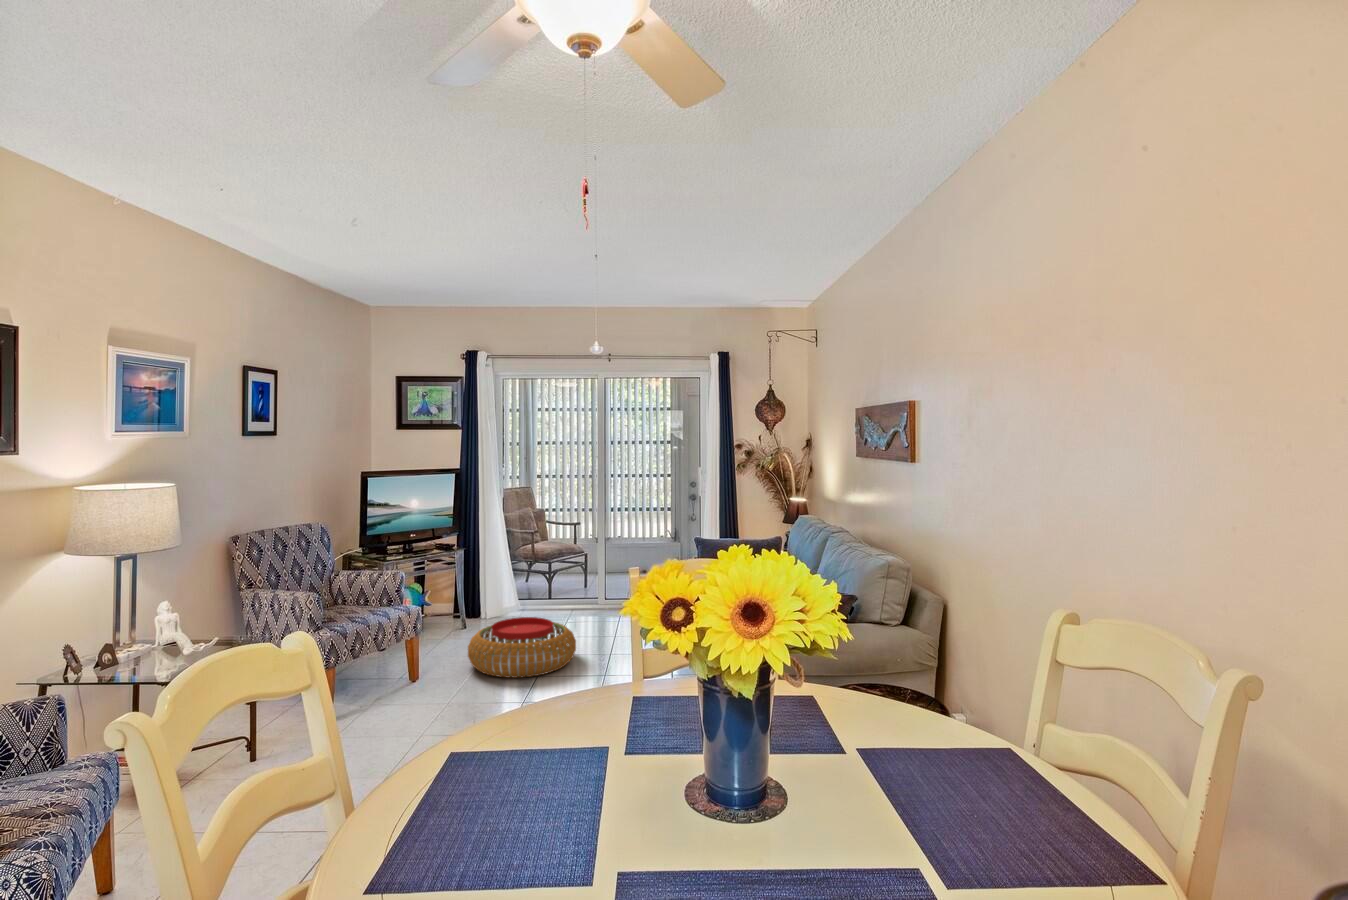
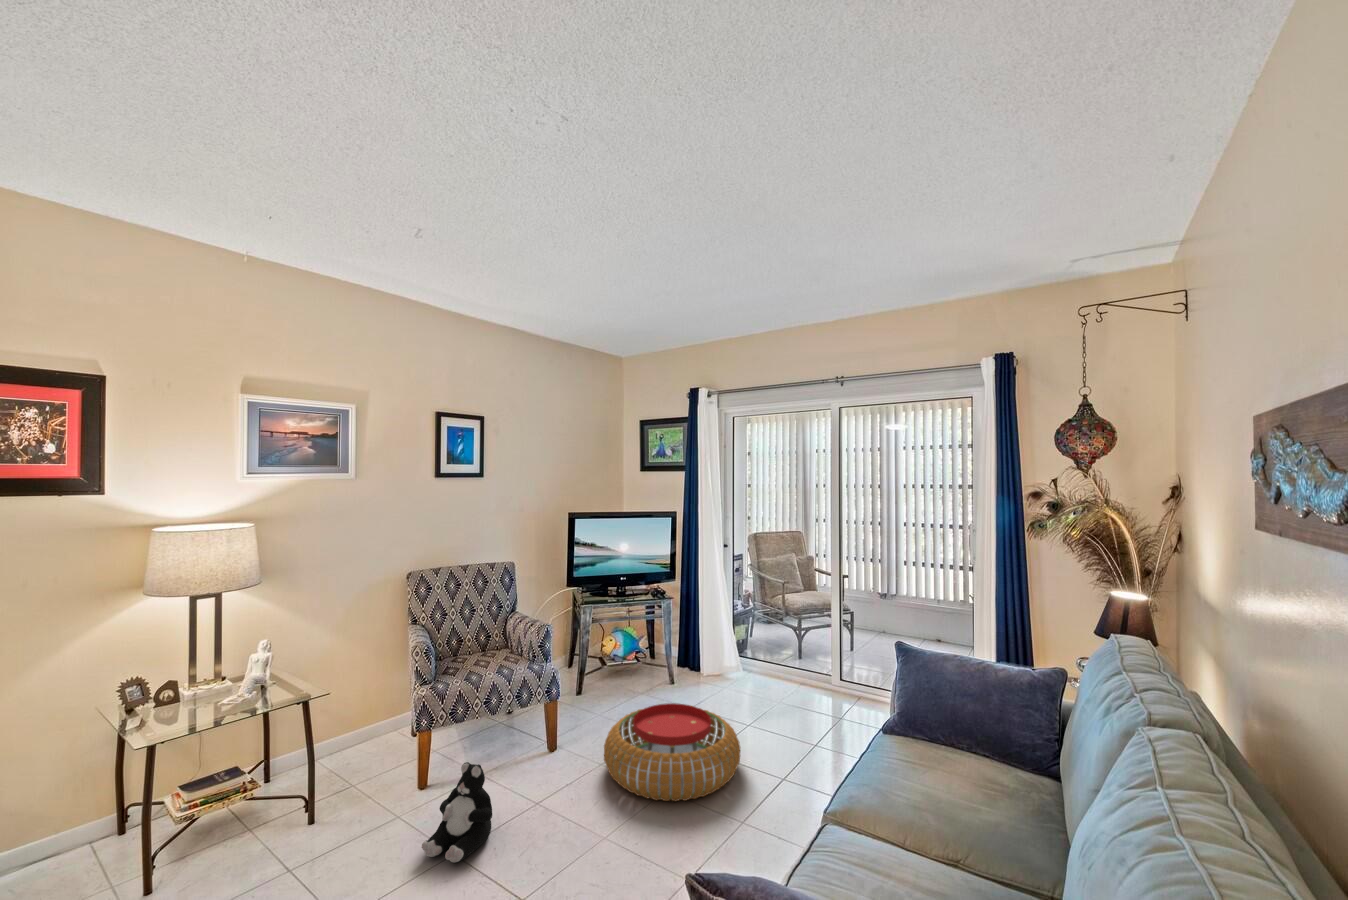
plush toy: none [387,663,437,732] -> present [422,762,492,863]

